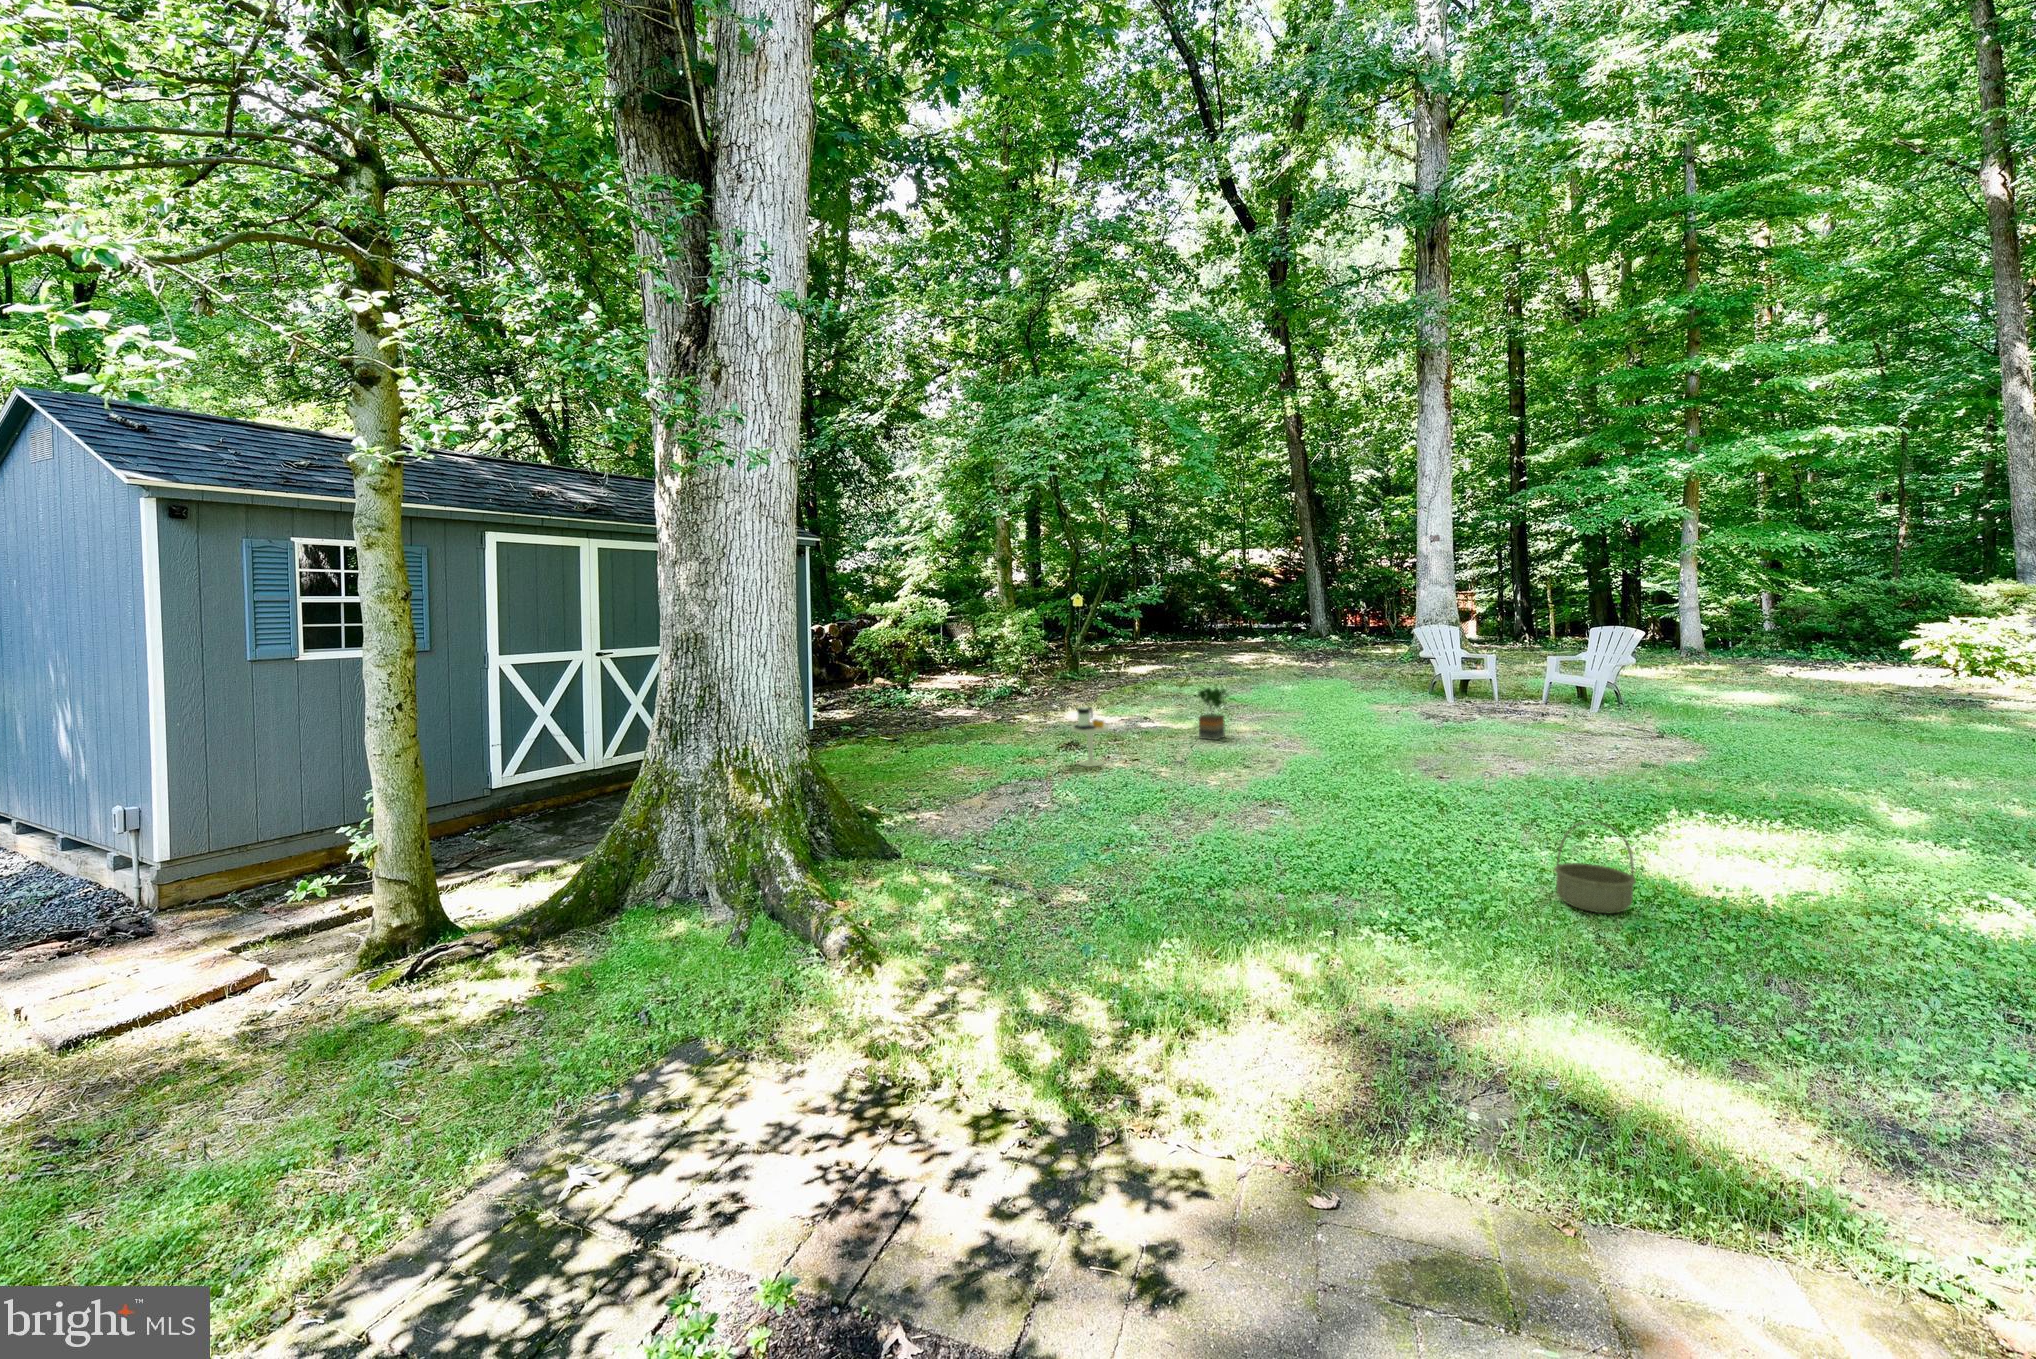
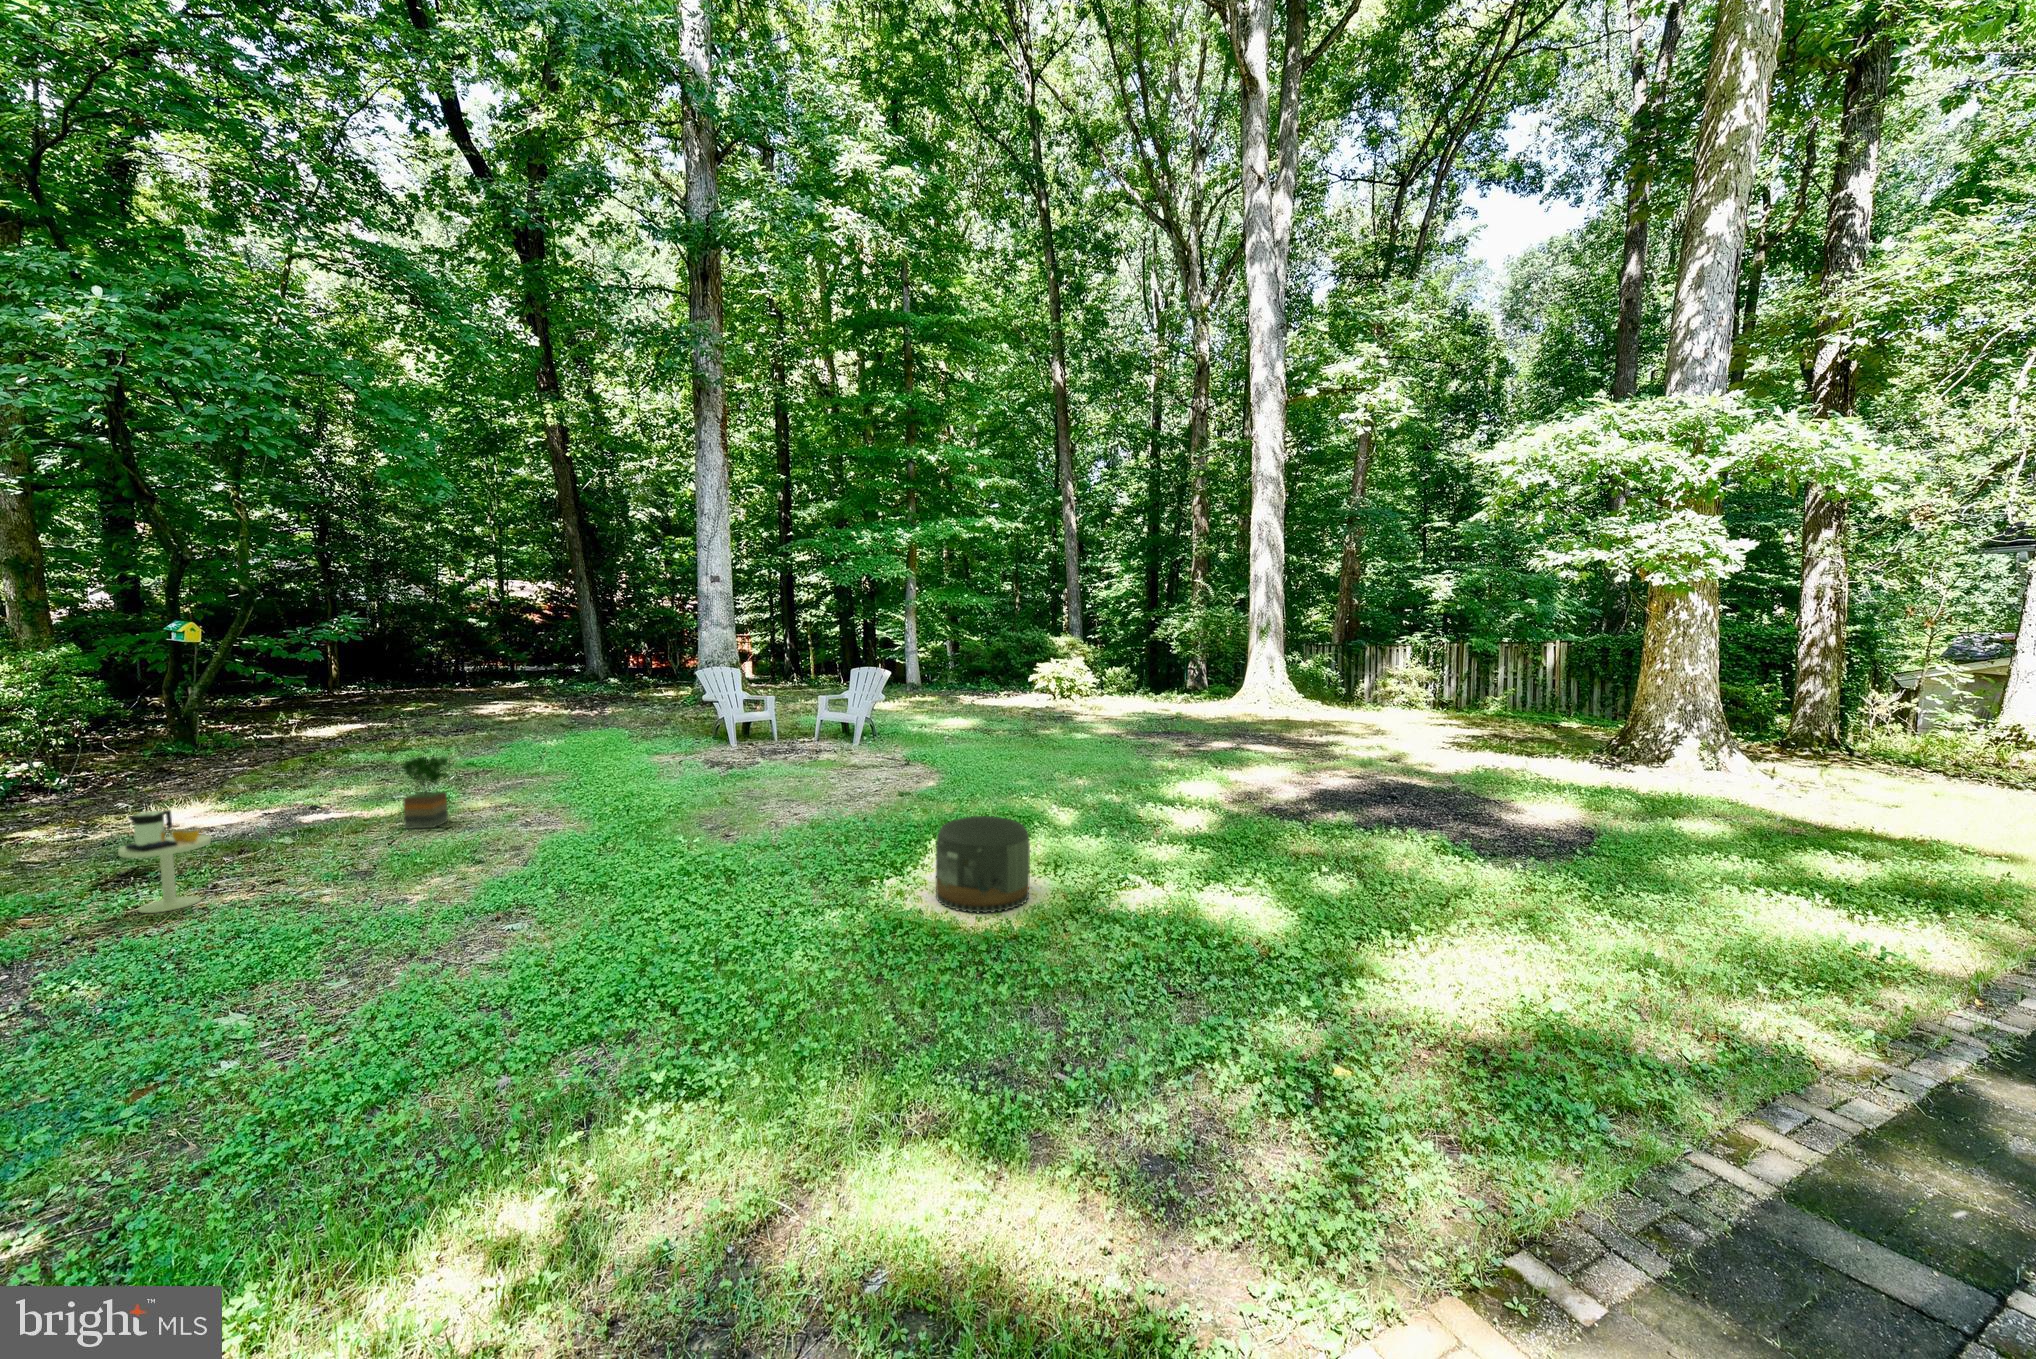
pouf: none [1674,783,1814,888] -> present [936,816,1030,913]
basket: present [1555,820,1636,913] -> none [842,884,915,984]

